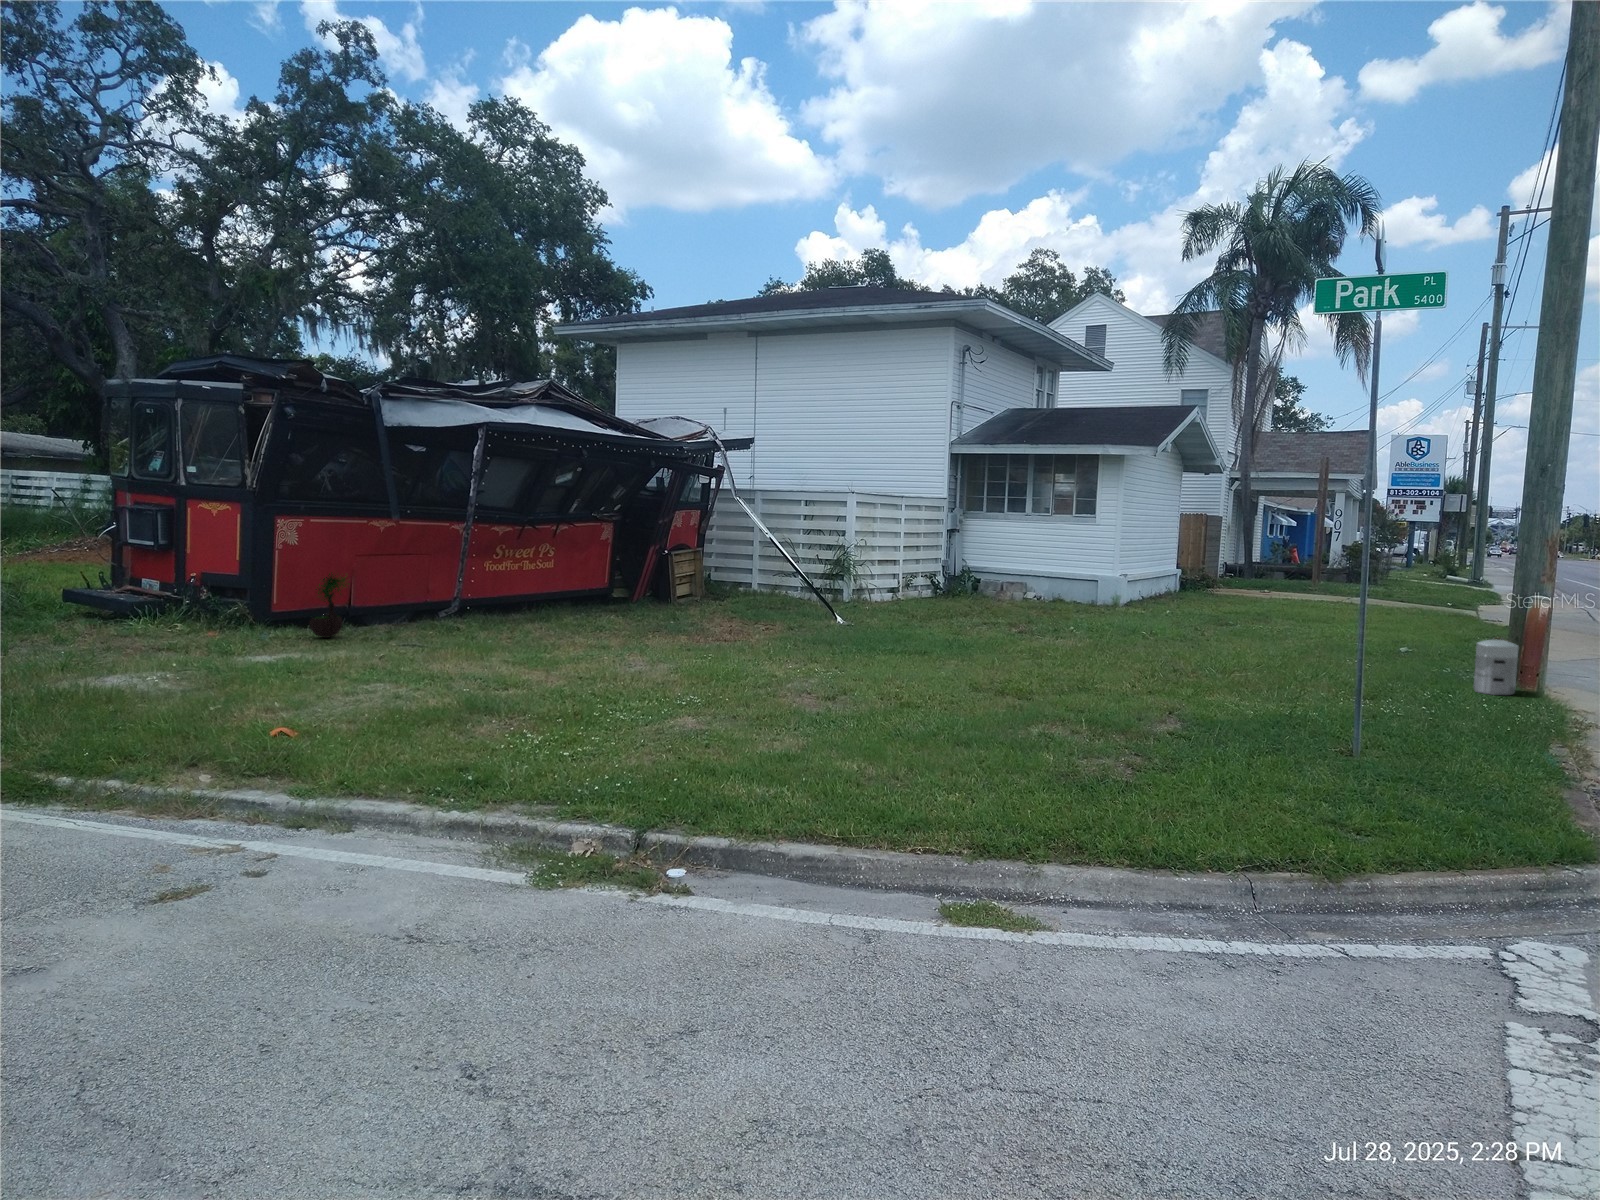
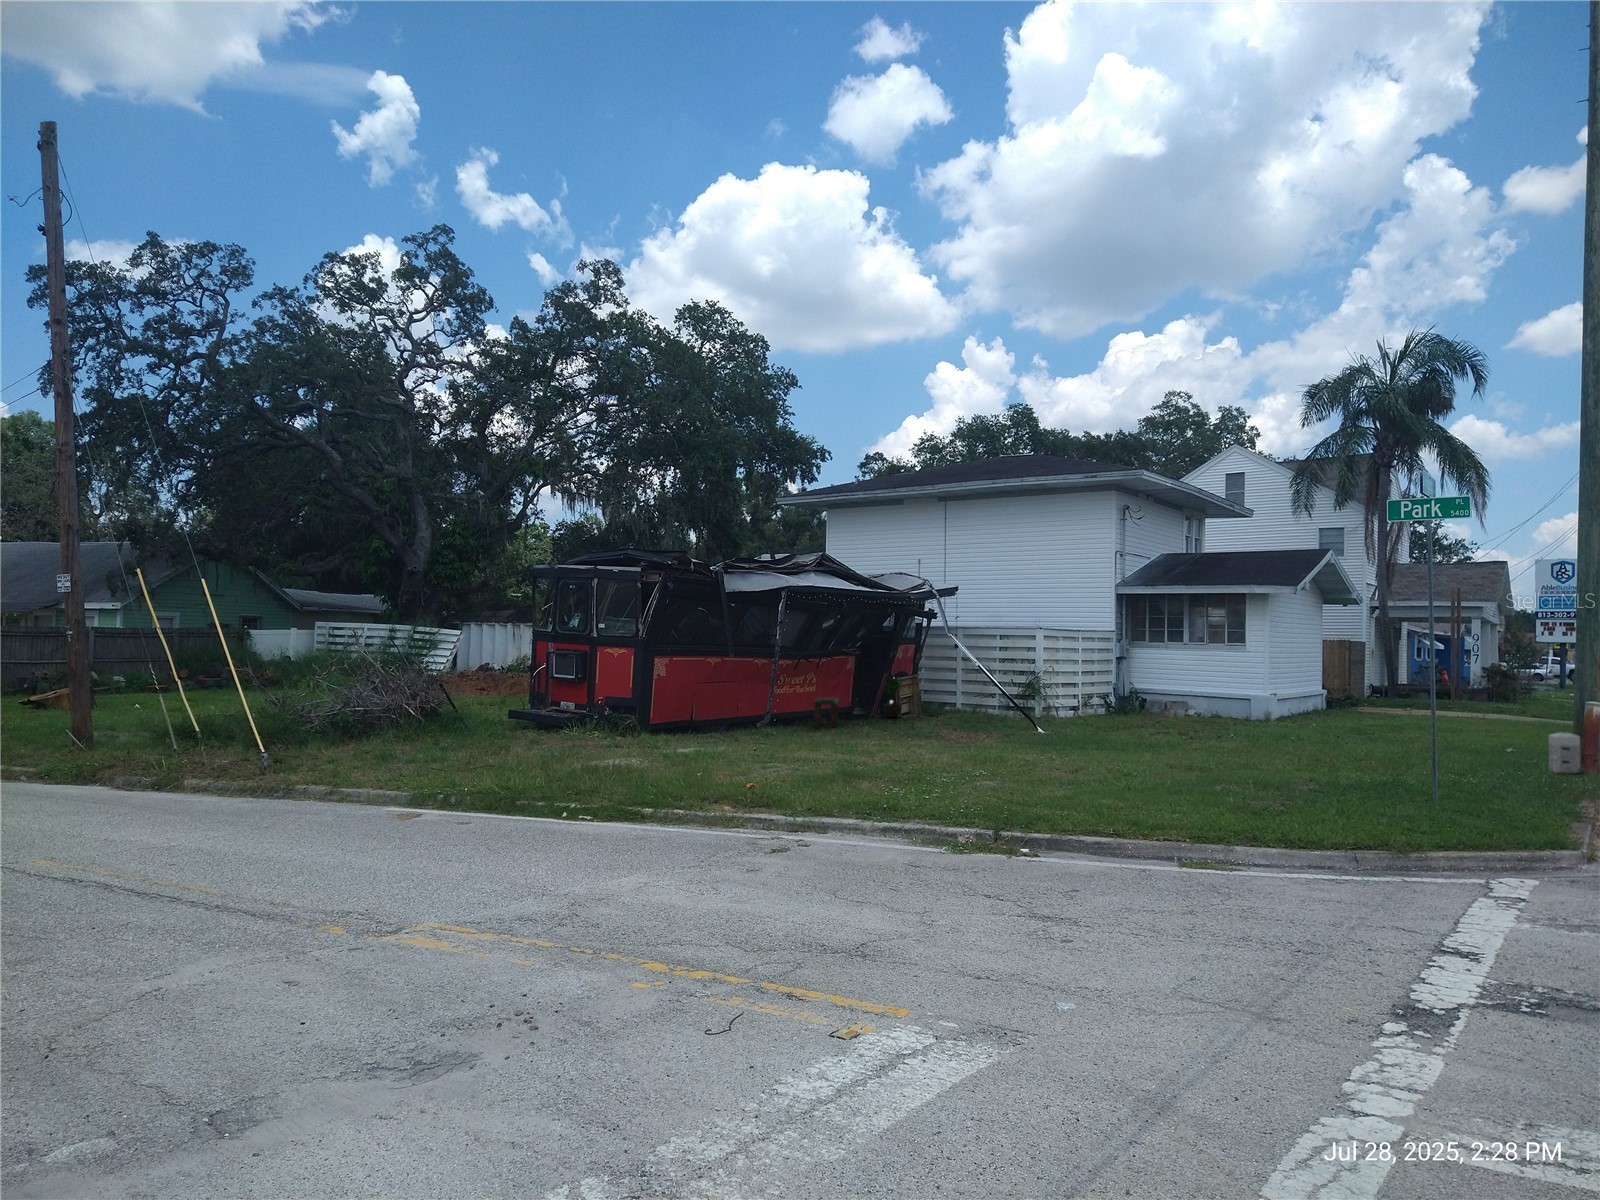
potted tree: present [309,572,346,638] -> present [883,678,902,717]
bench: none [550,575,590,615] -> present [813,697,839,728]

